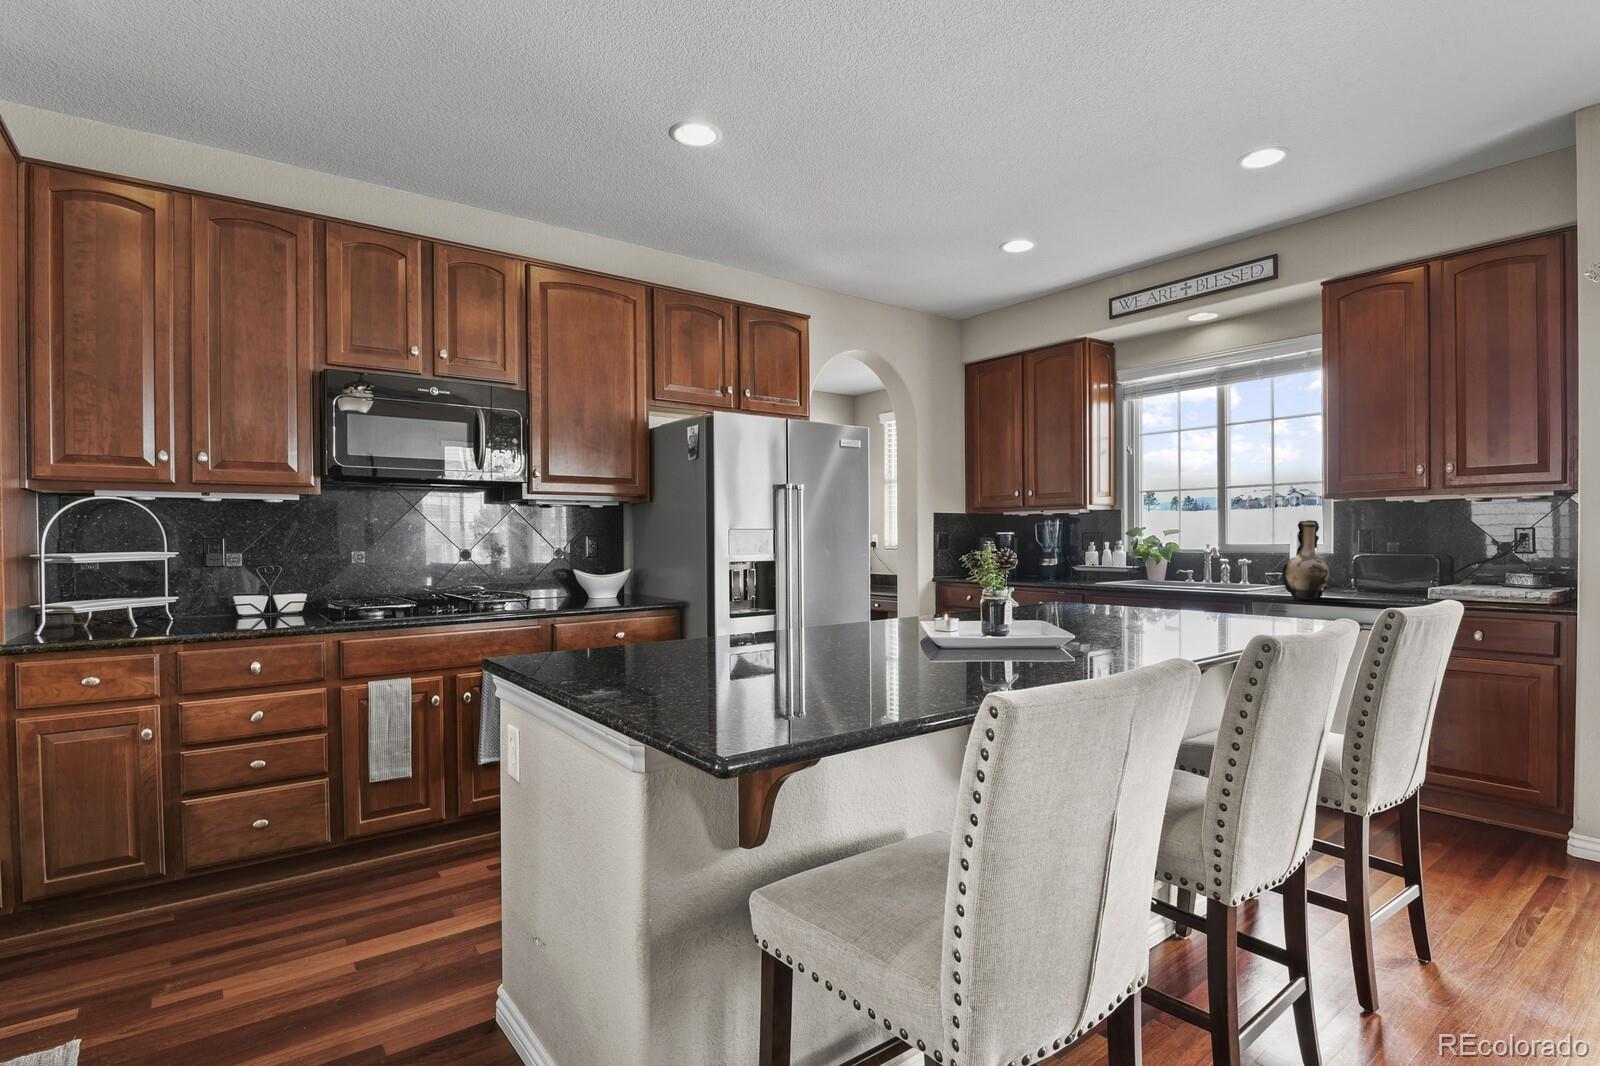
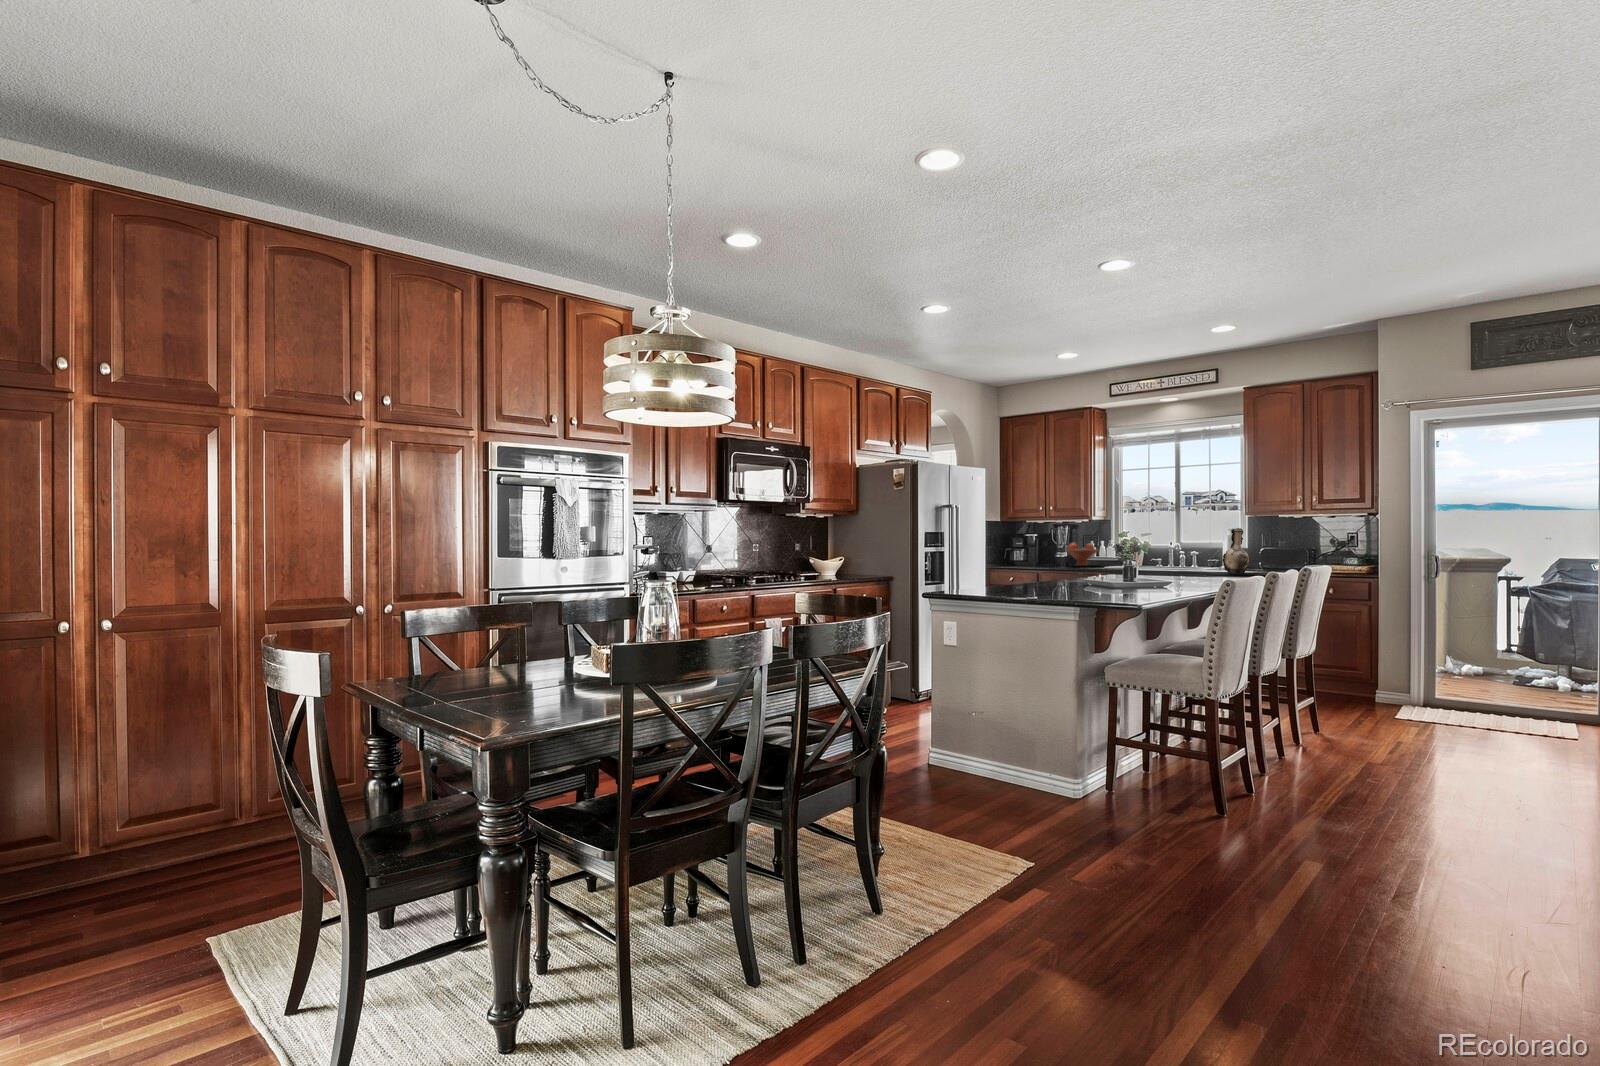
fruit bowl: none [1053,544,1102,578] -> present [1066,543,1098,566]

